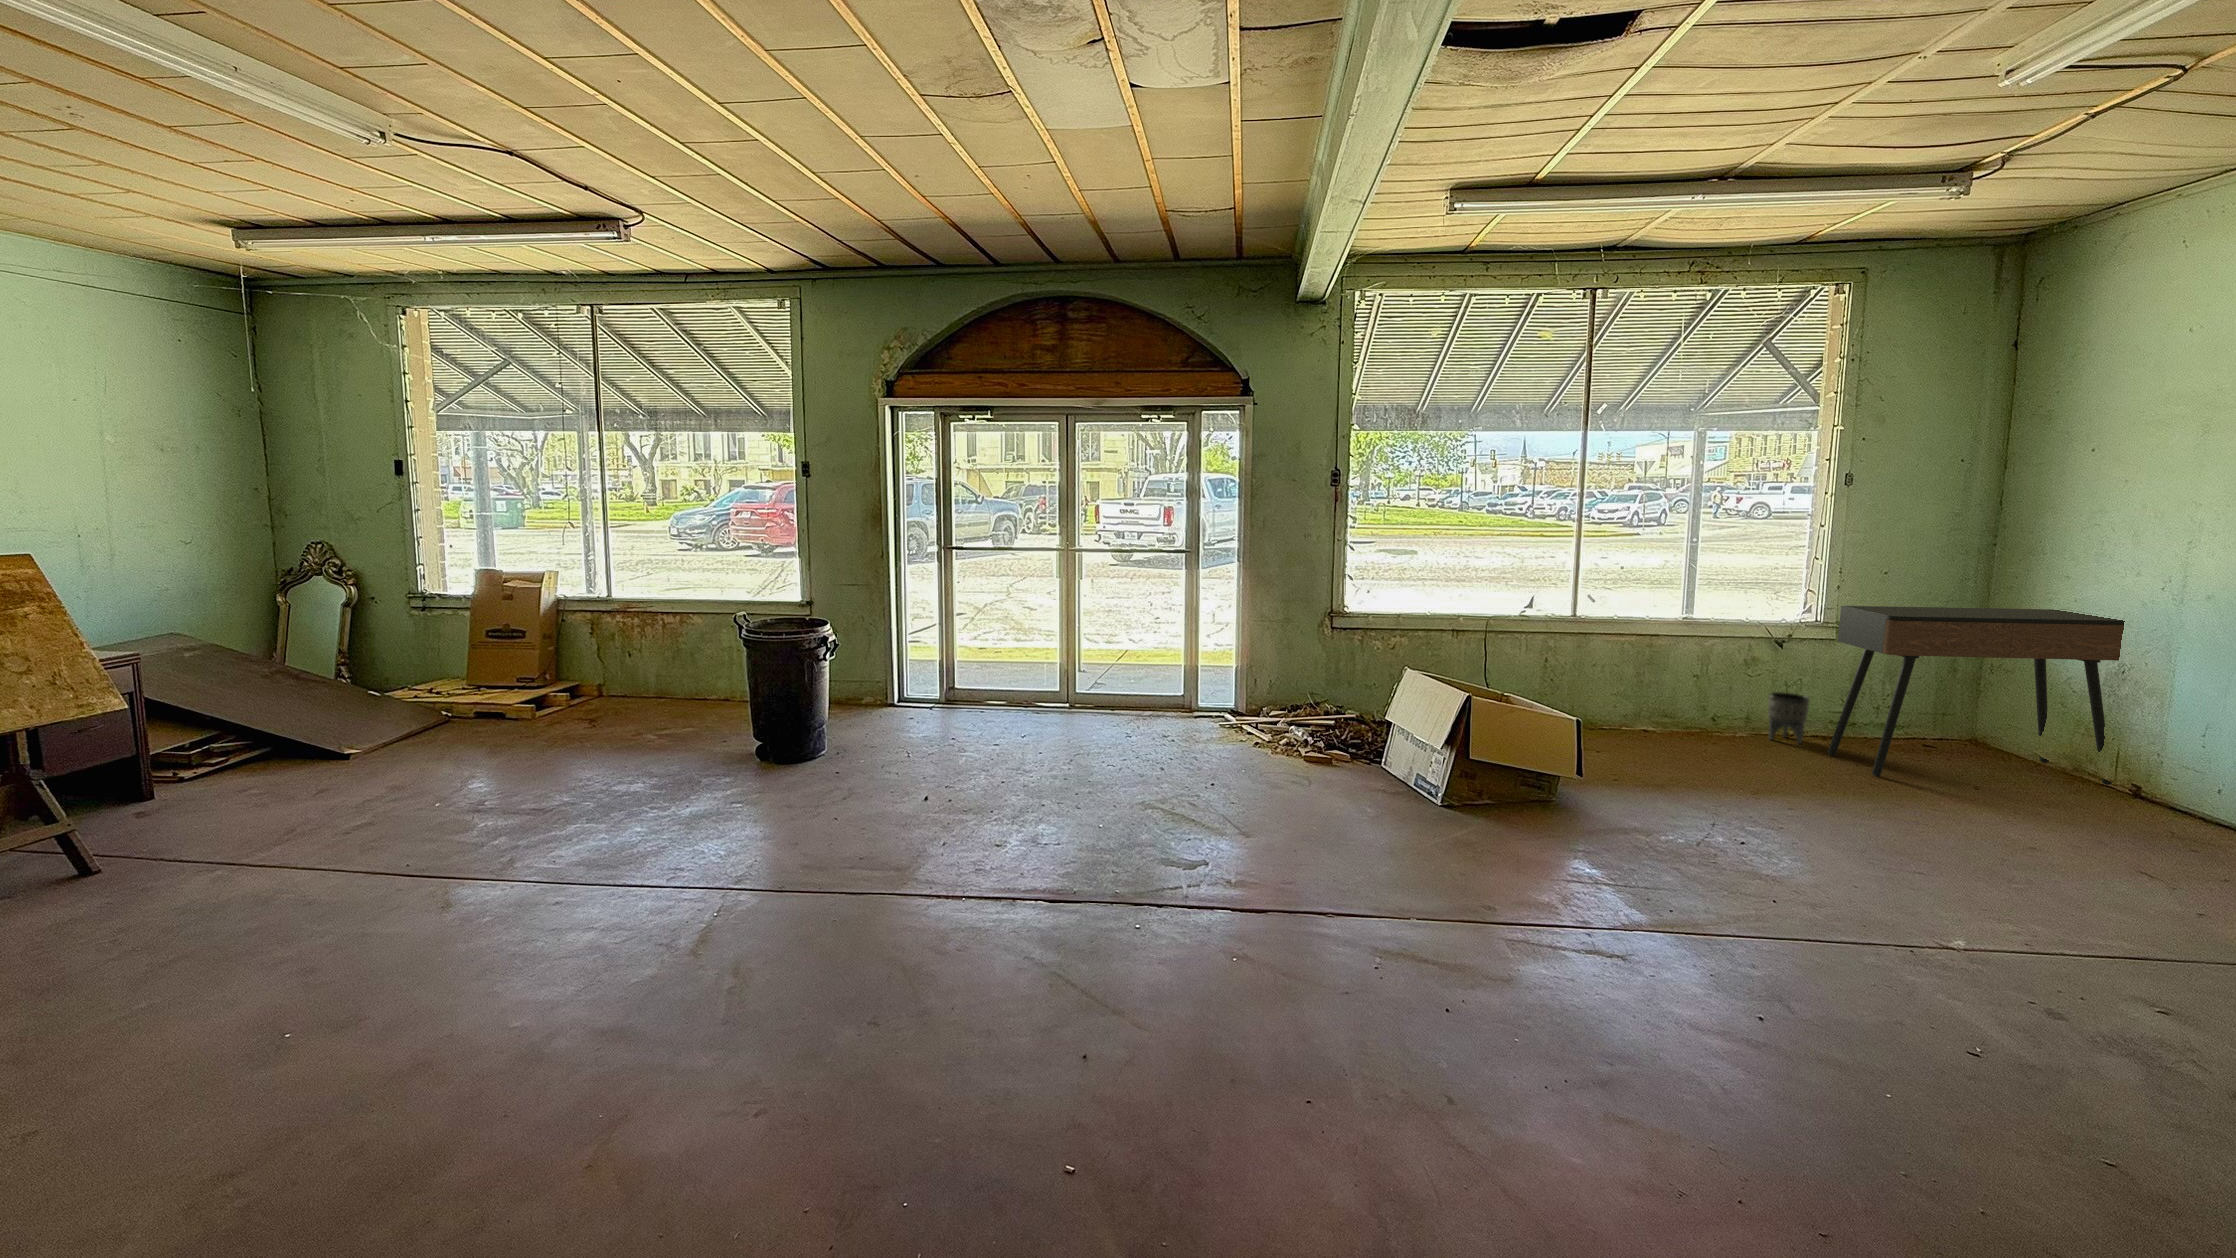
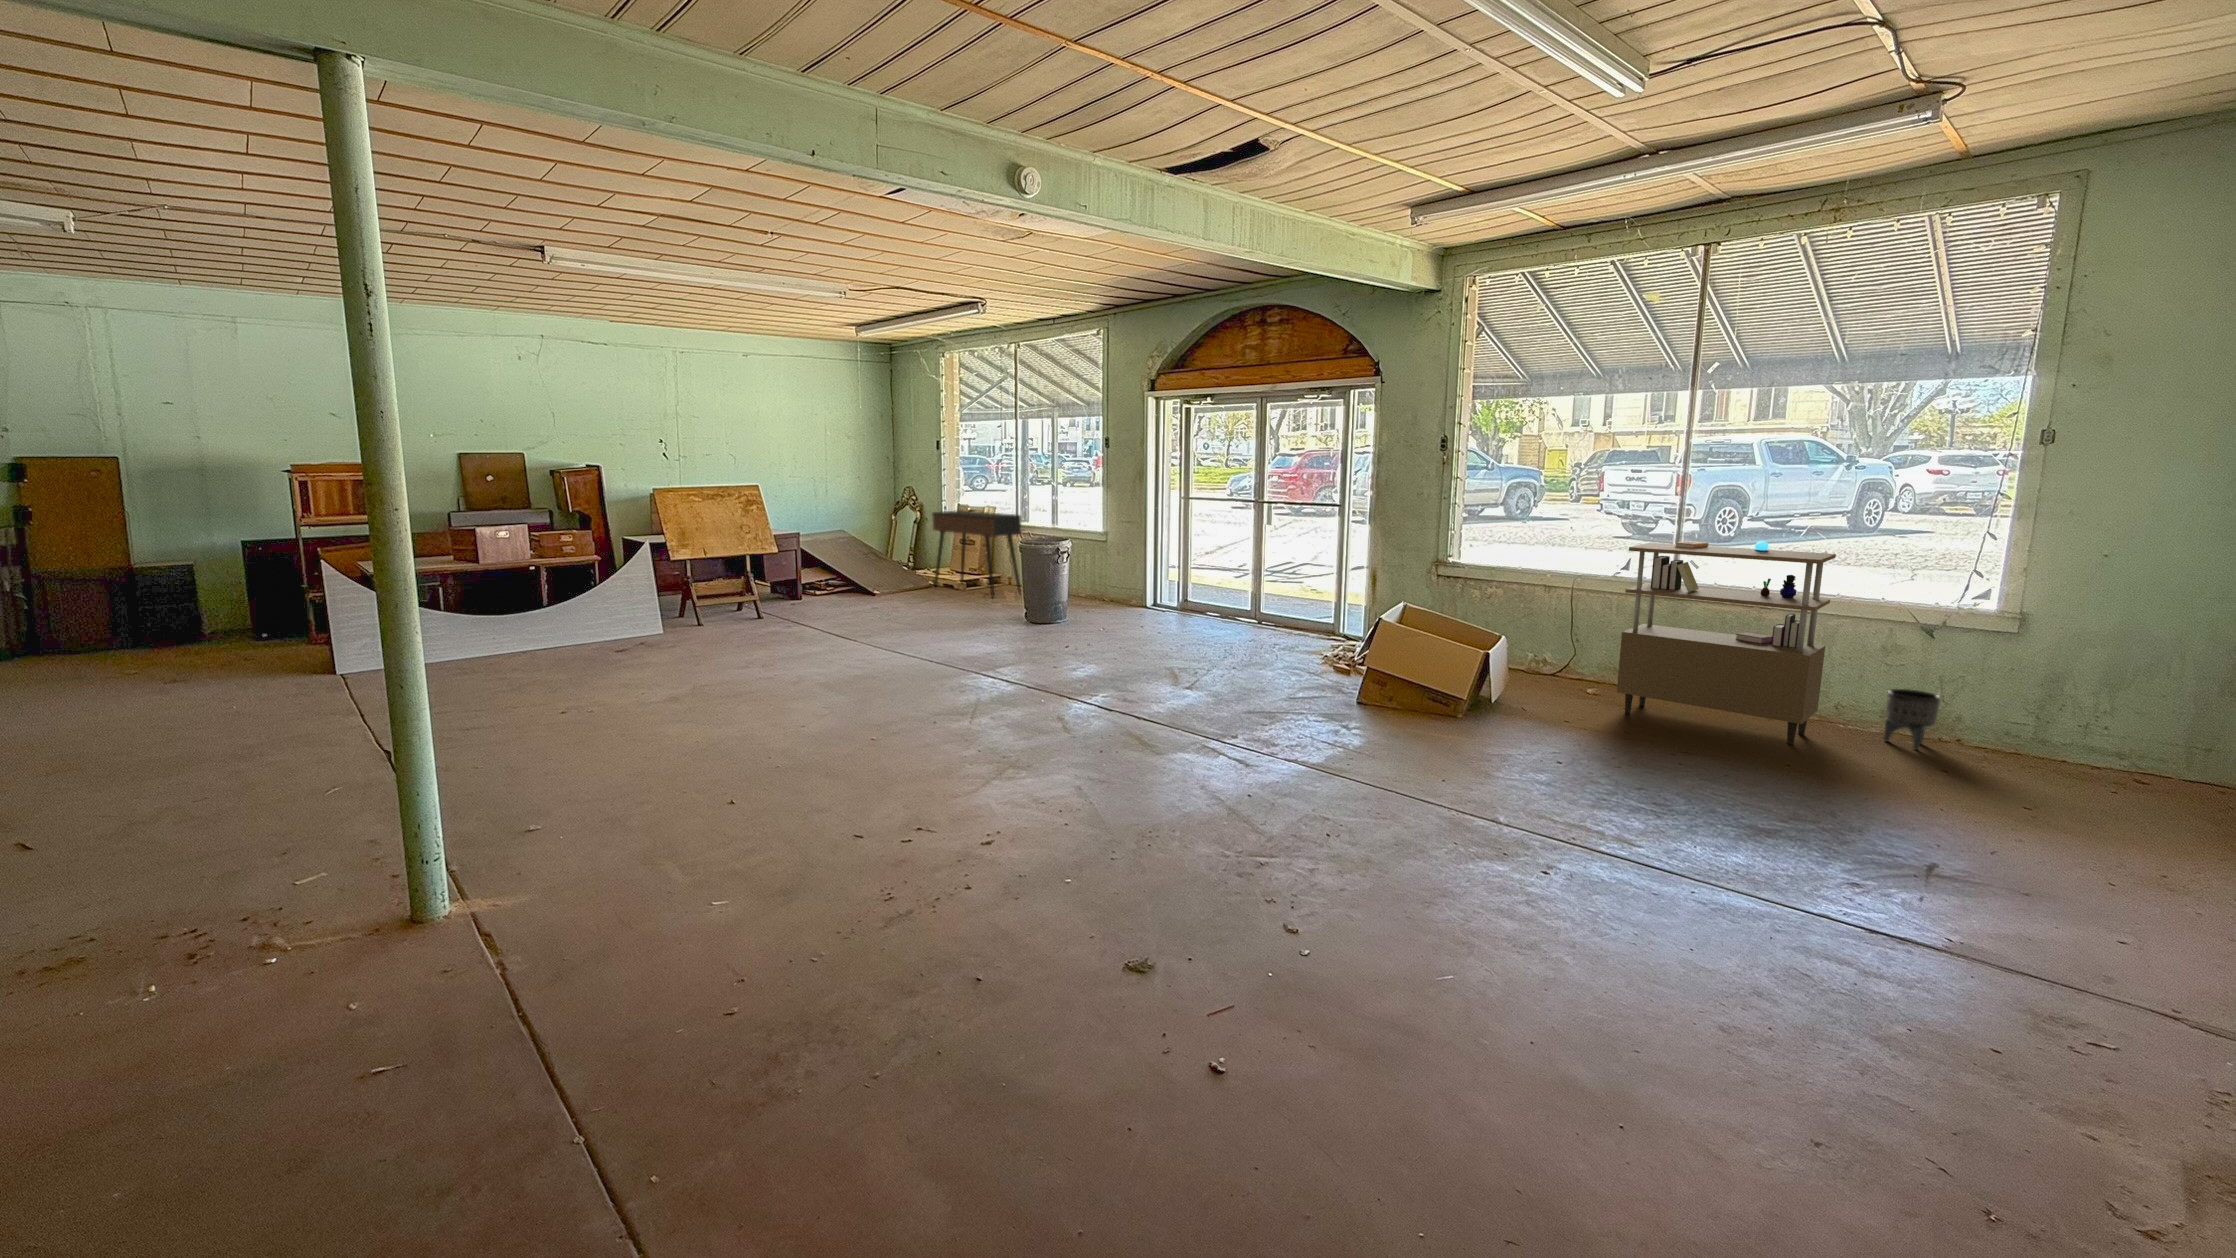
shelving unit: none [1585,573,1784,759] -> present [1617,541,1836,744]
console table: present [1828,606,2125,785] -> present [932,510,1021,598]

